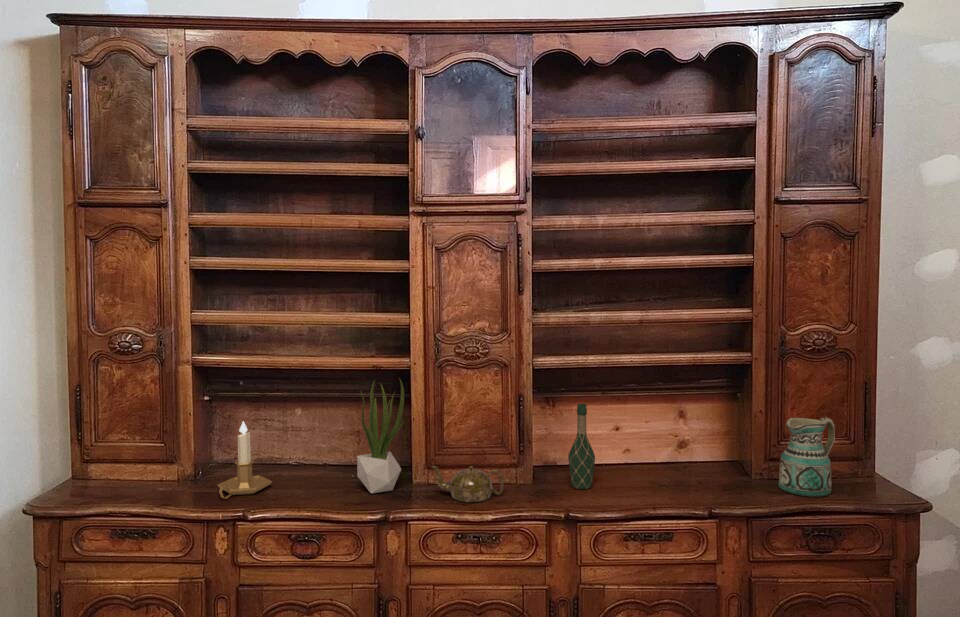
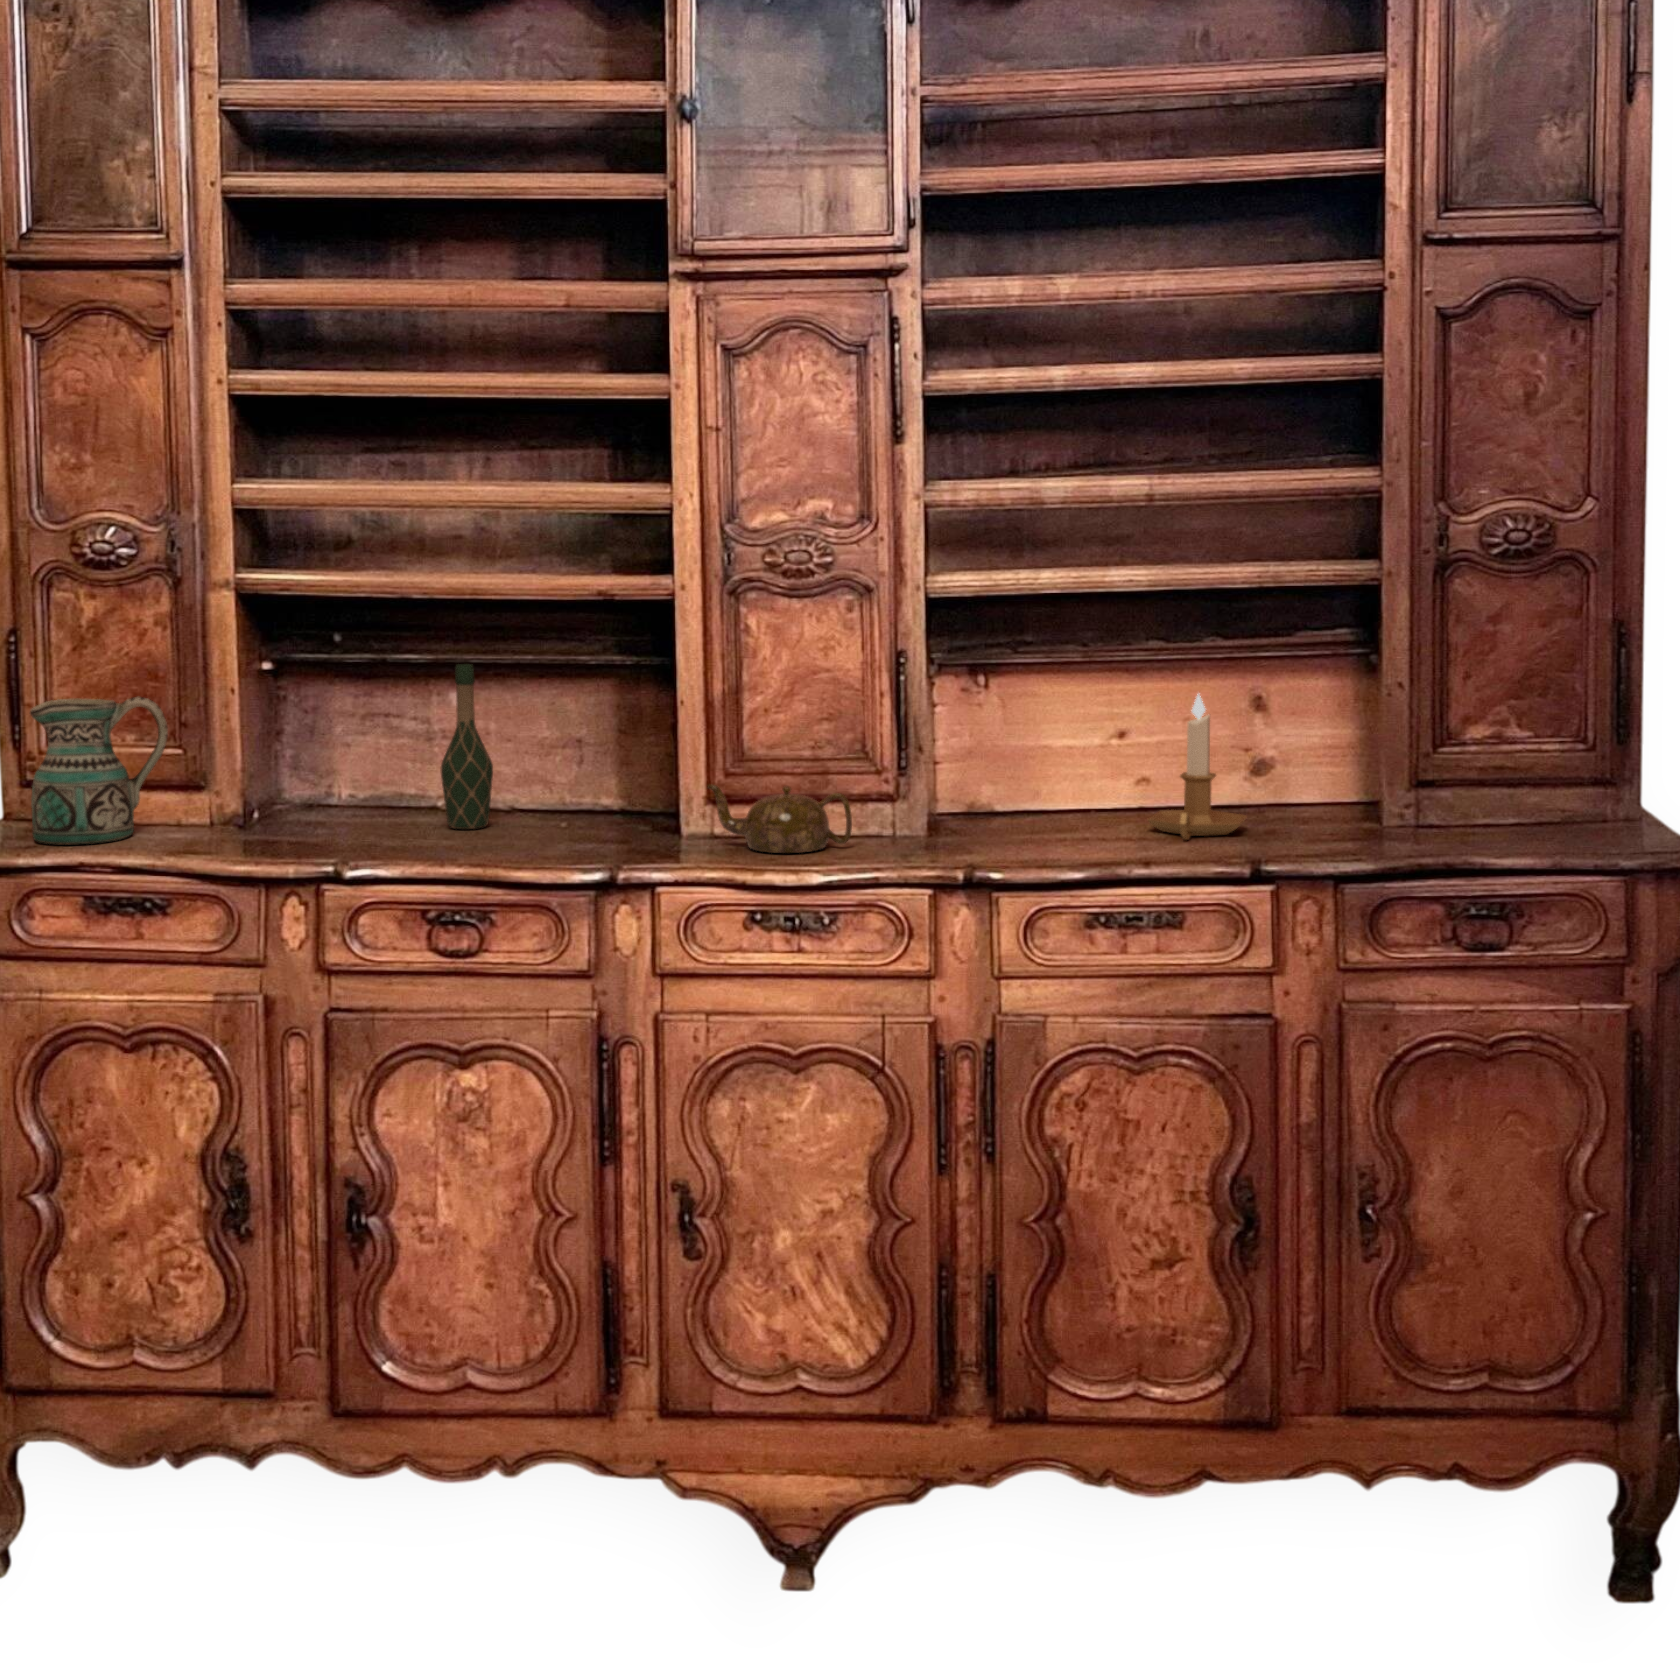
potted plant: present [357,378,404,493] -> none [561,612,656,841]
wine bottle: present [568,404,595,489] -> present [441,664,493,829]
ceramic pitcher: present [779,417,835,497] -> present [30,697,168,845]
candlestick: present [218,421,272,499] -> present [1148,694,1247,840]

